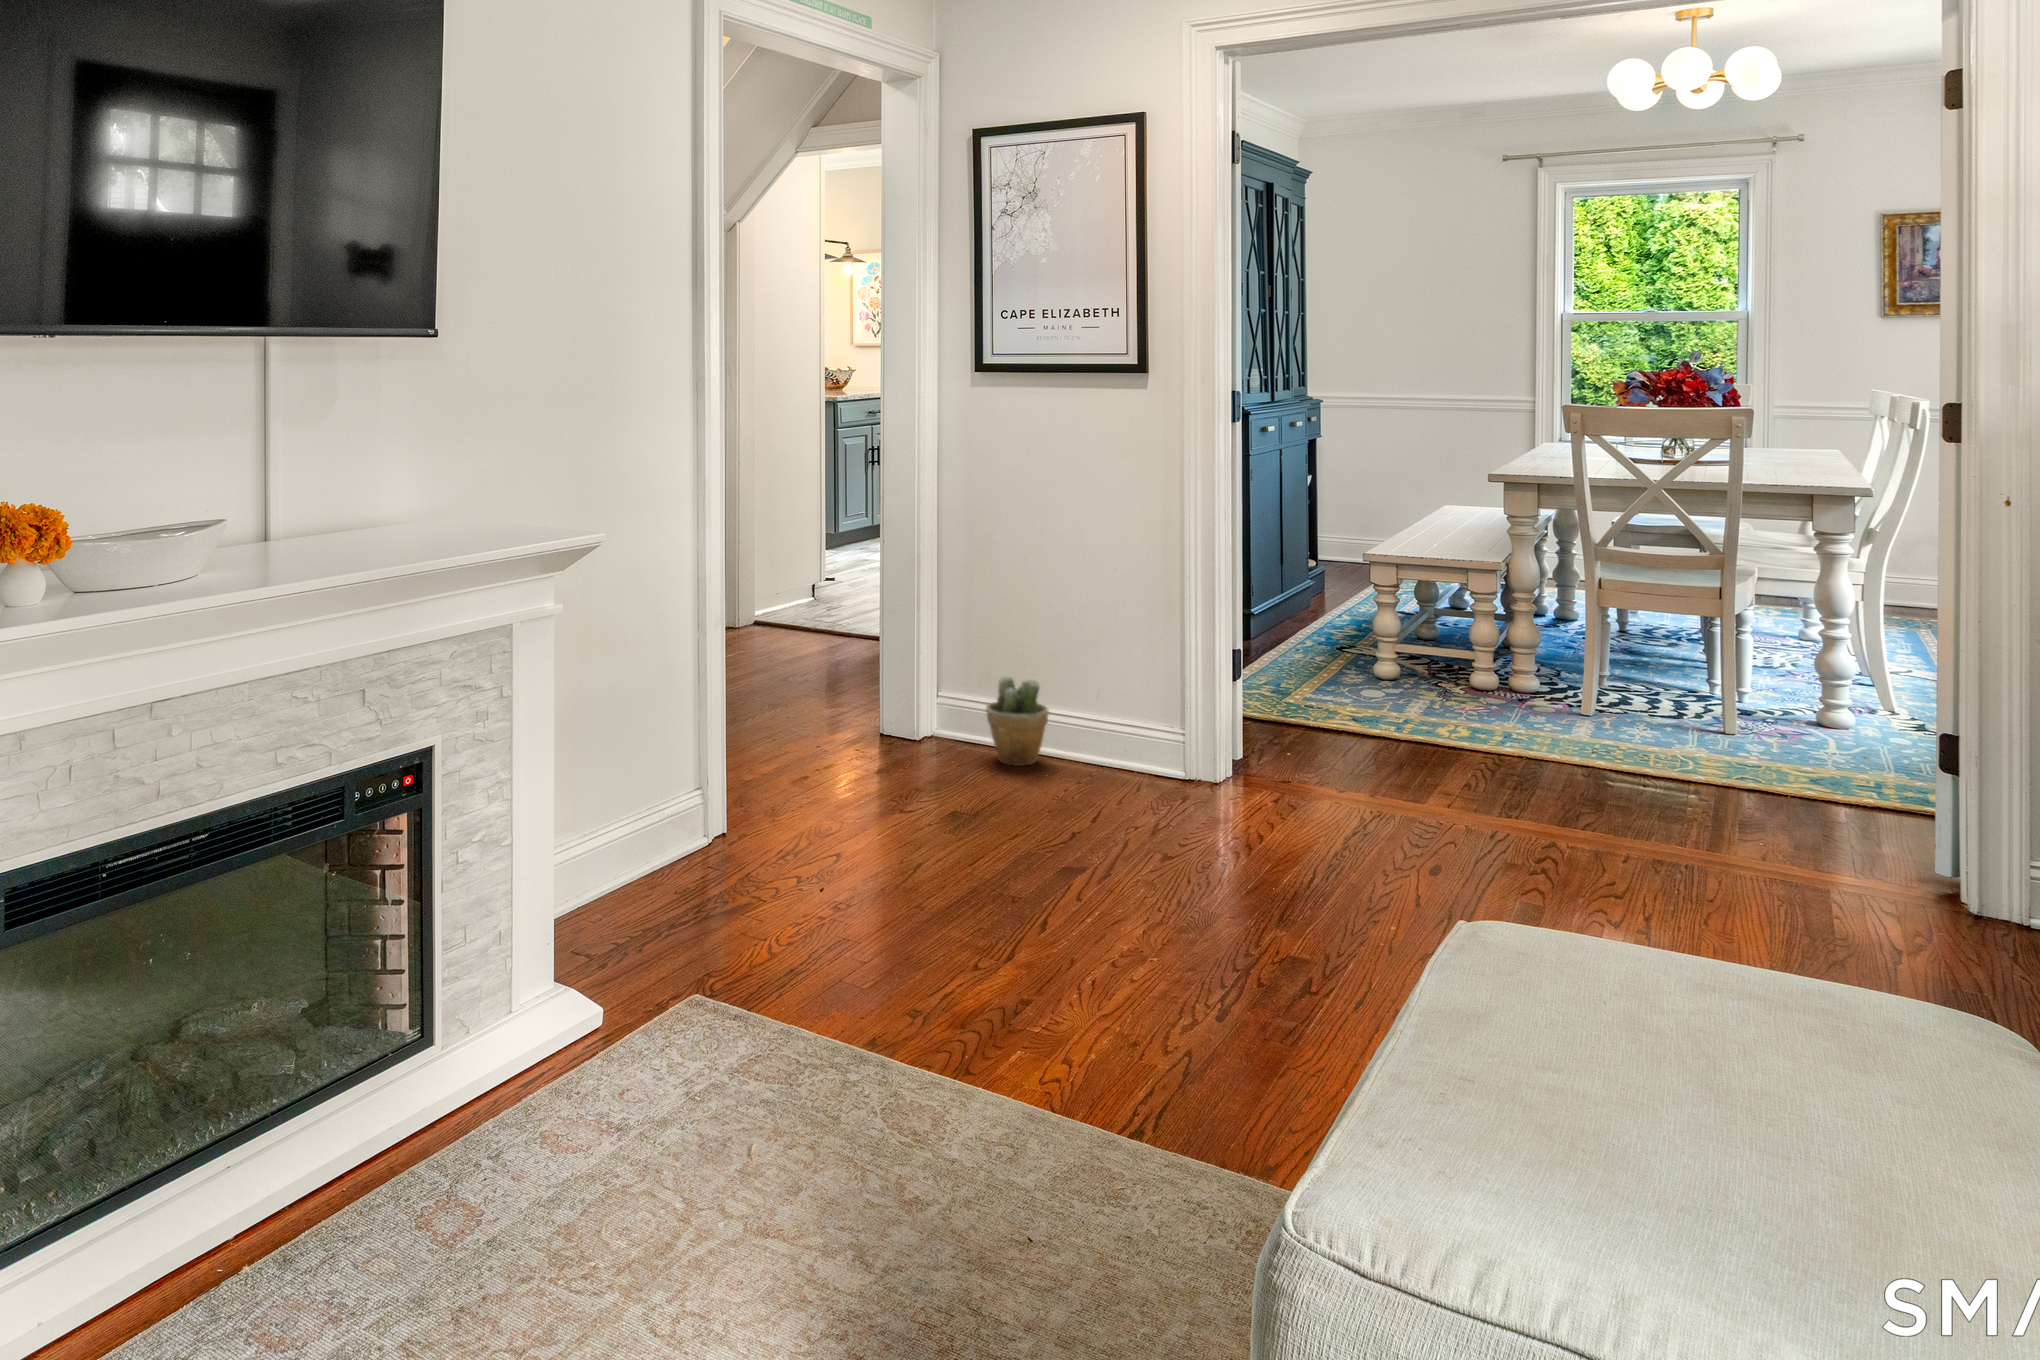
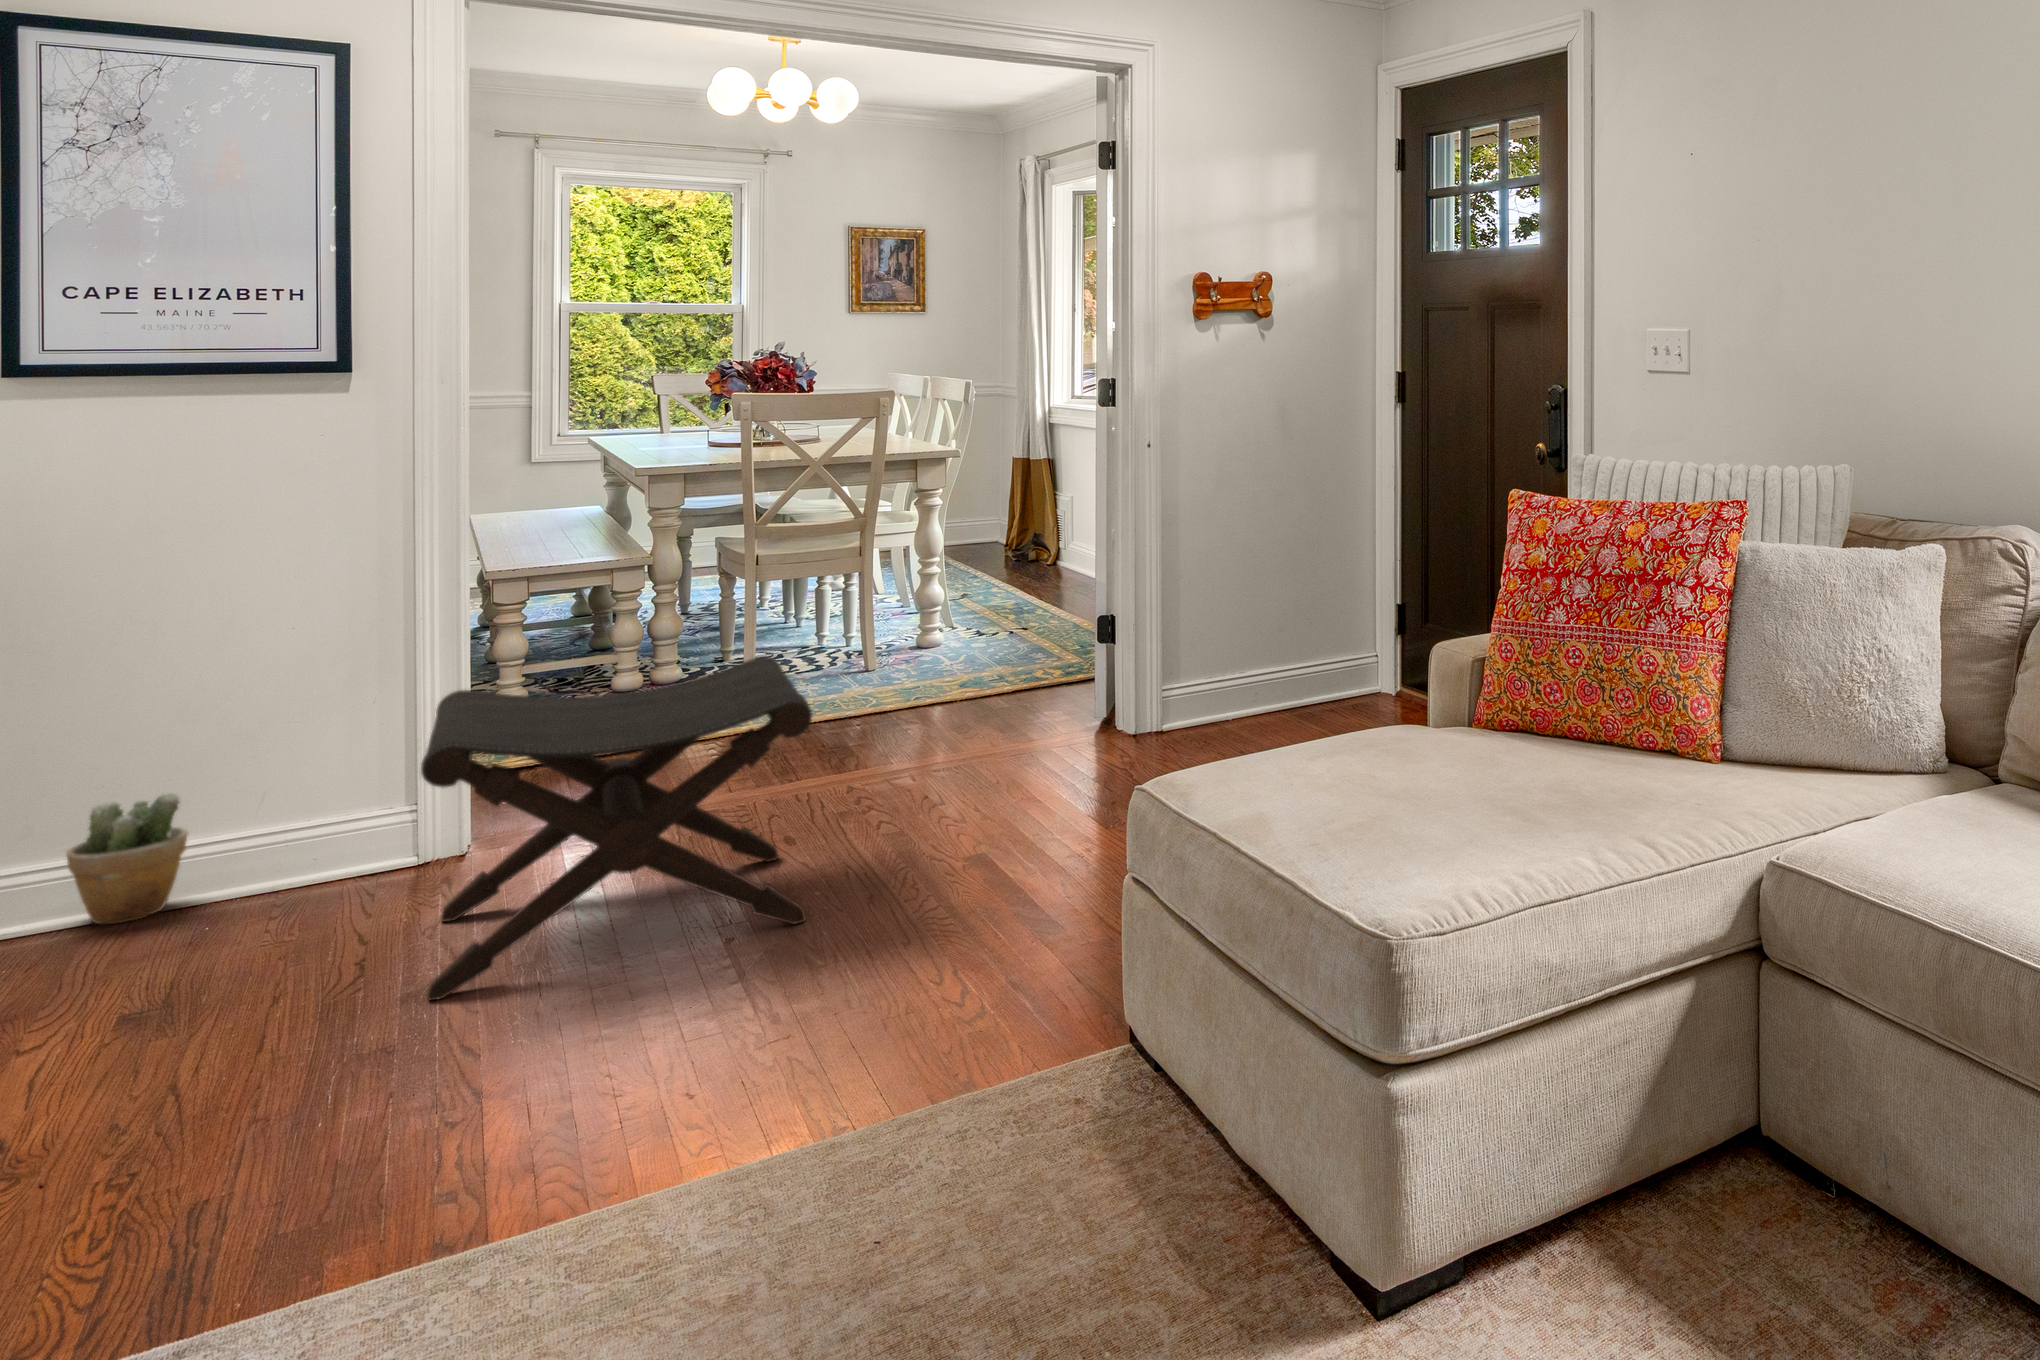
footstool: none [1059,646,1413,960] -> present [421,656,812,1000]

